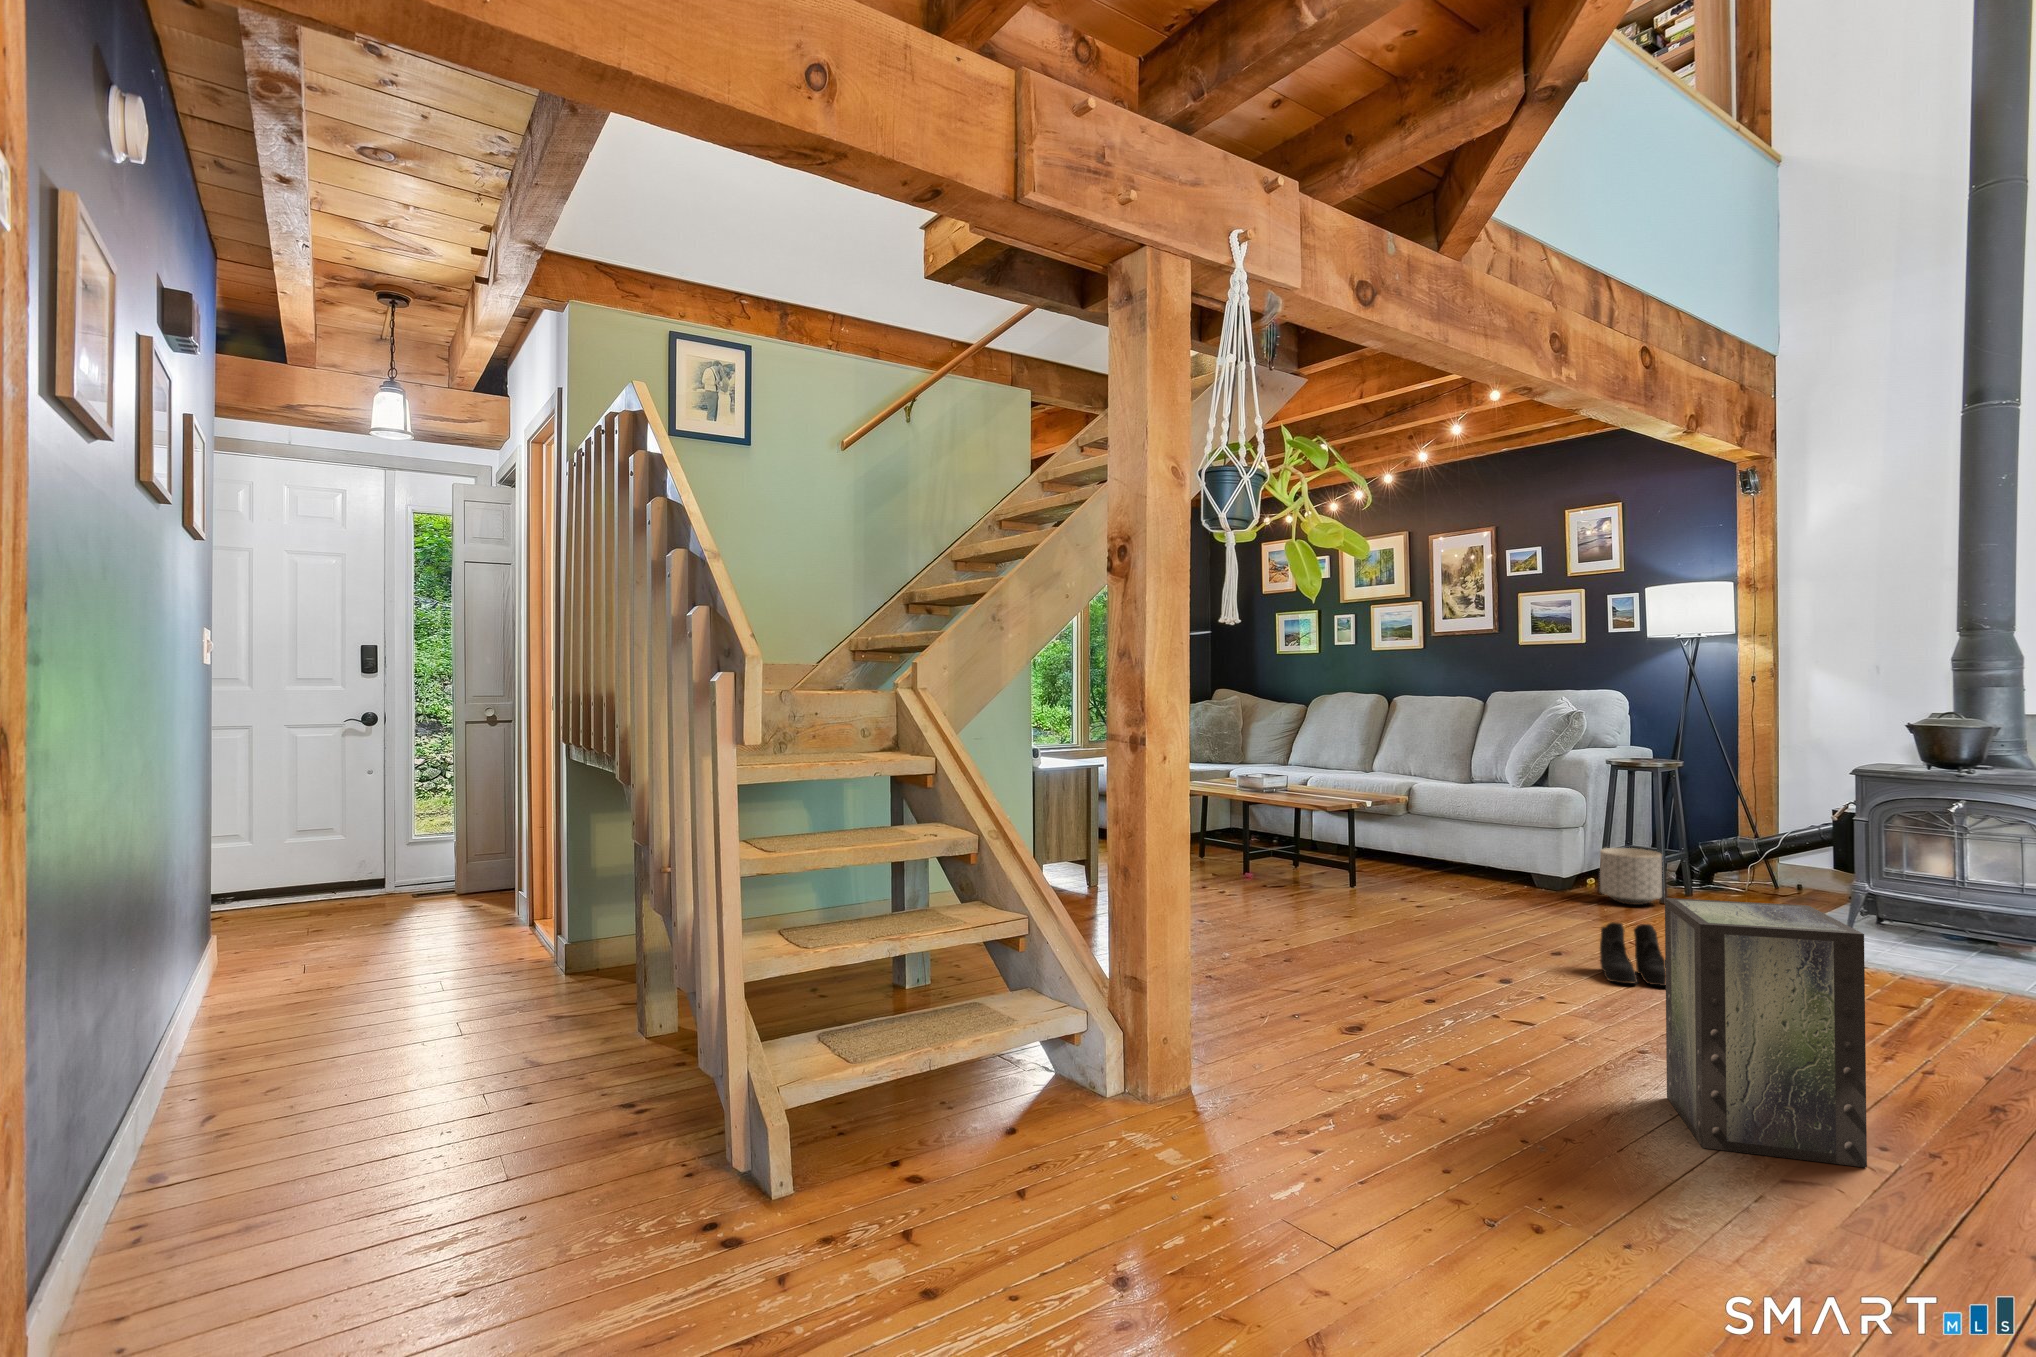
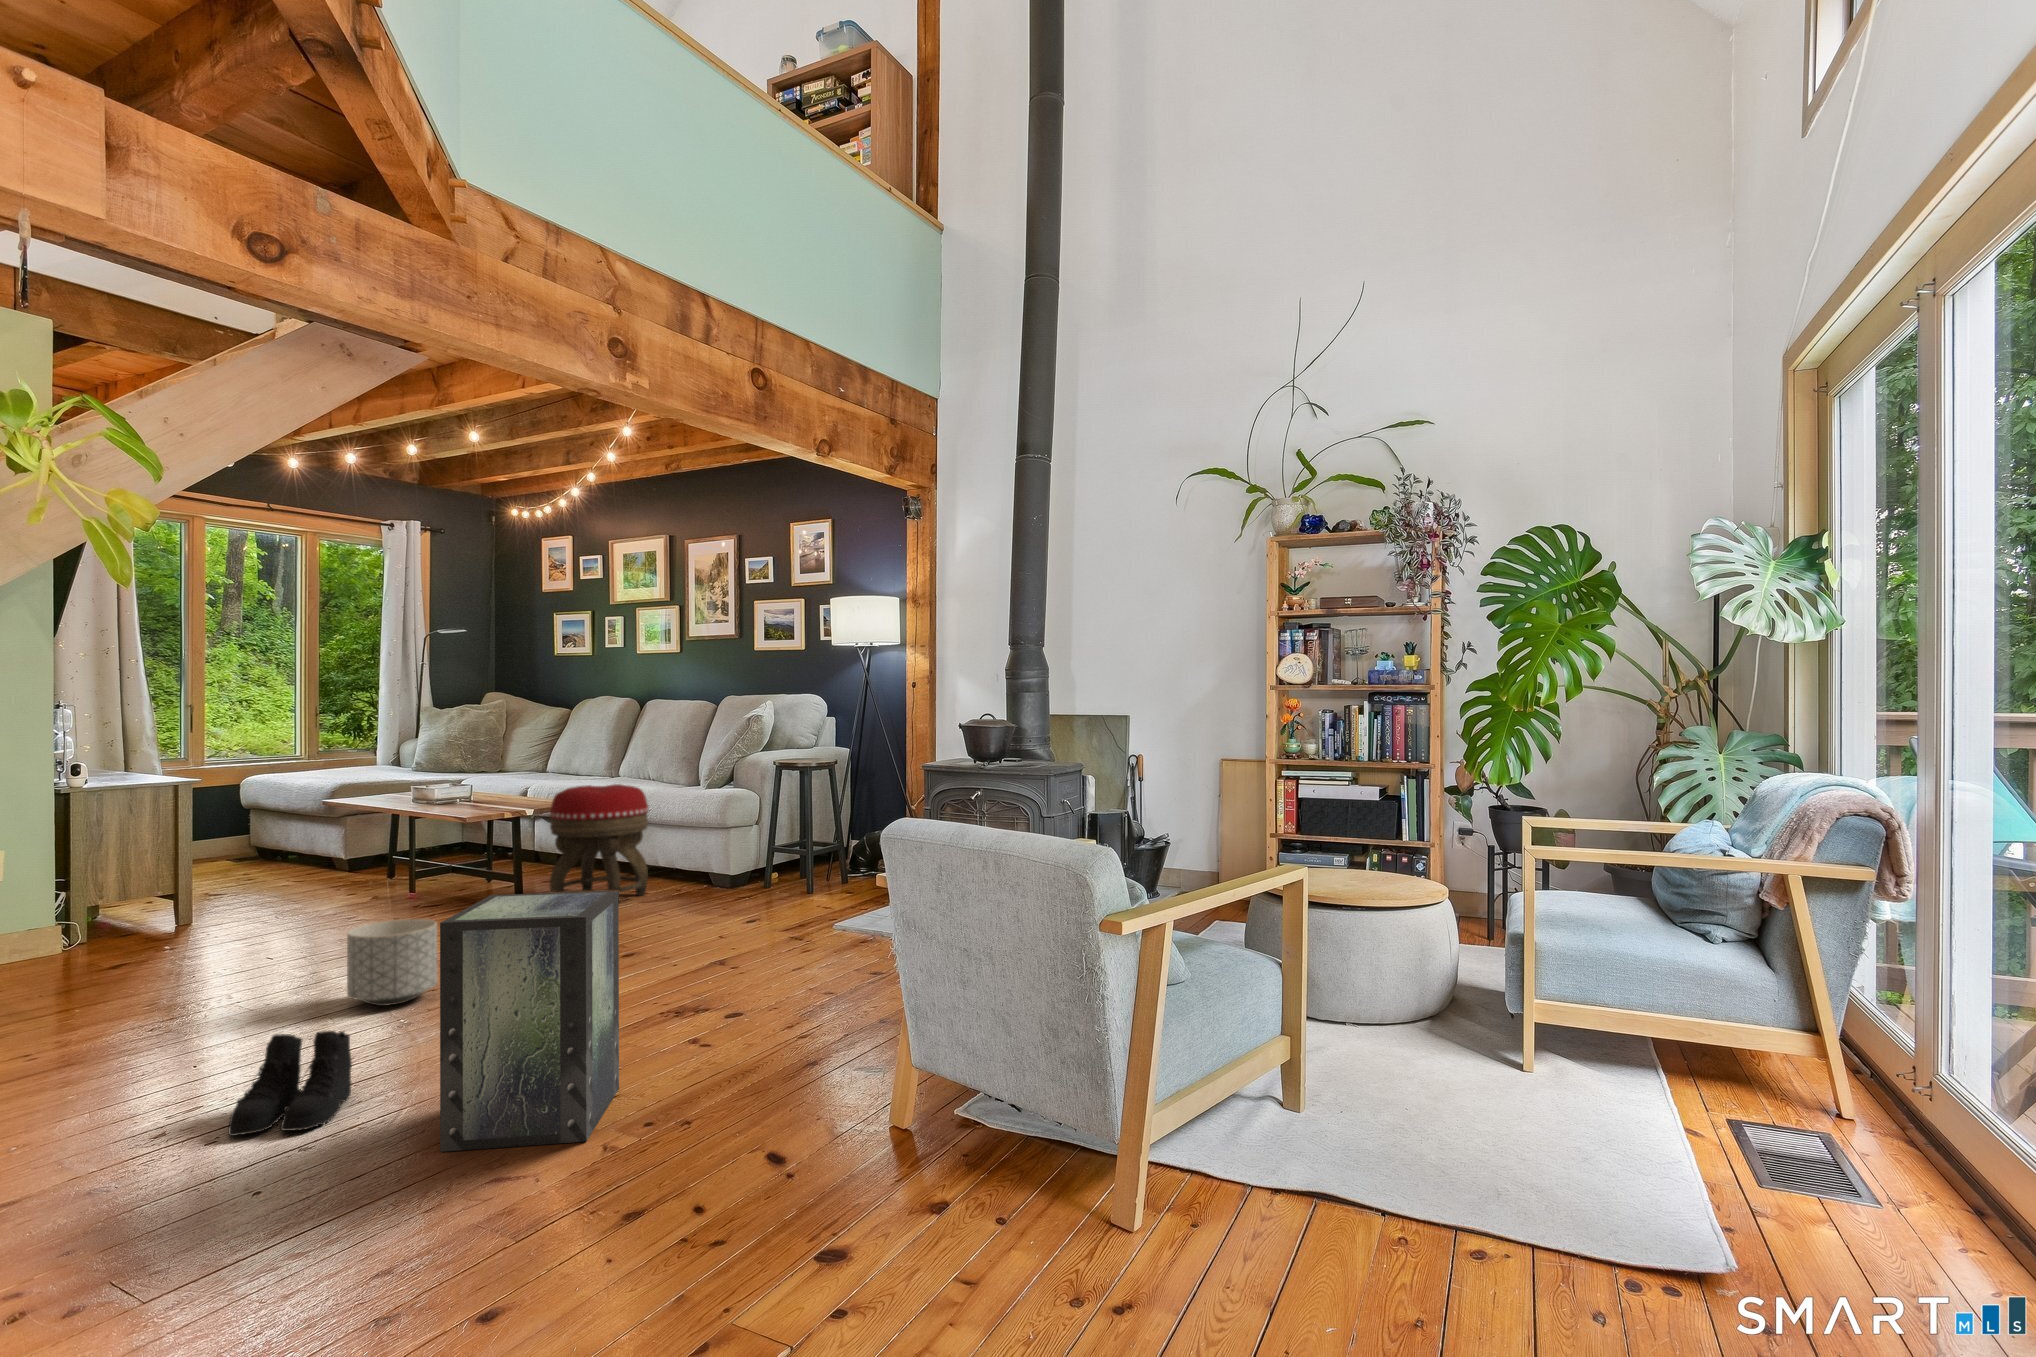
footstool: none [1402,783,1500,907] -> present [550,784,648,901]
planter: present [1600,848,1662,905] -> present [347,919,437,1006]
boots: present [1600,922,1666,986] -> present [229,1031,352,1136]

